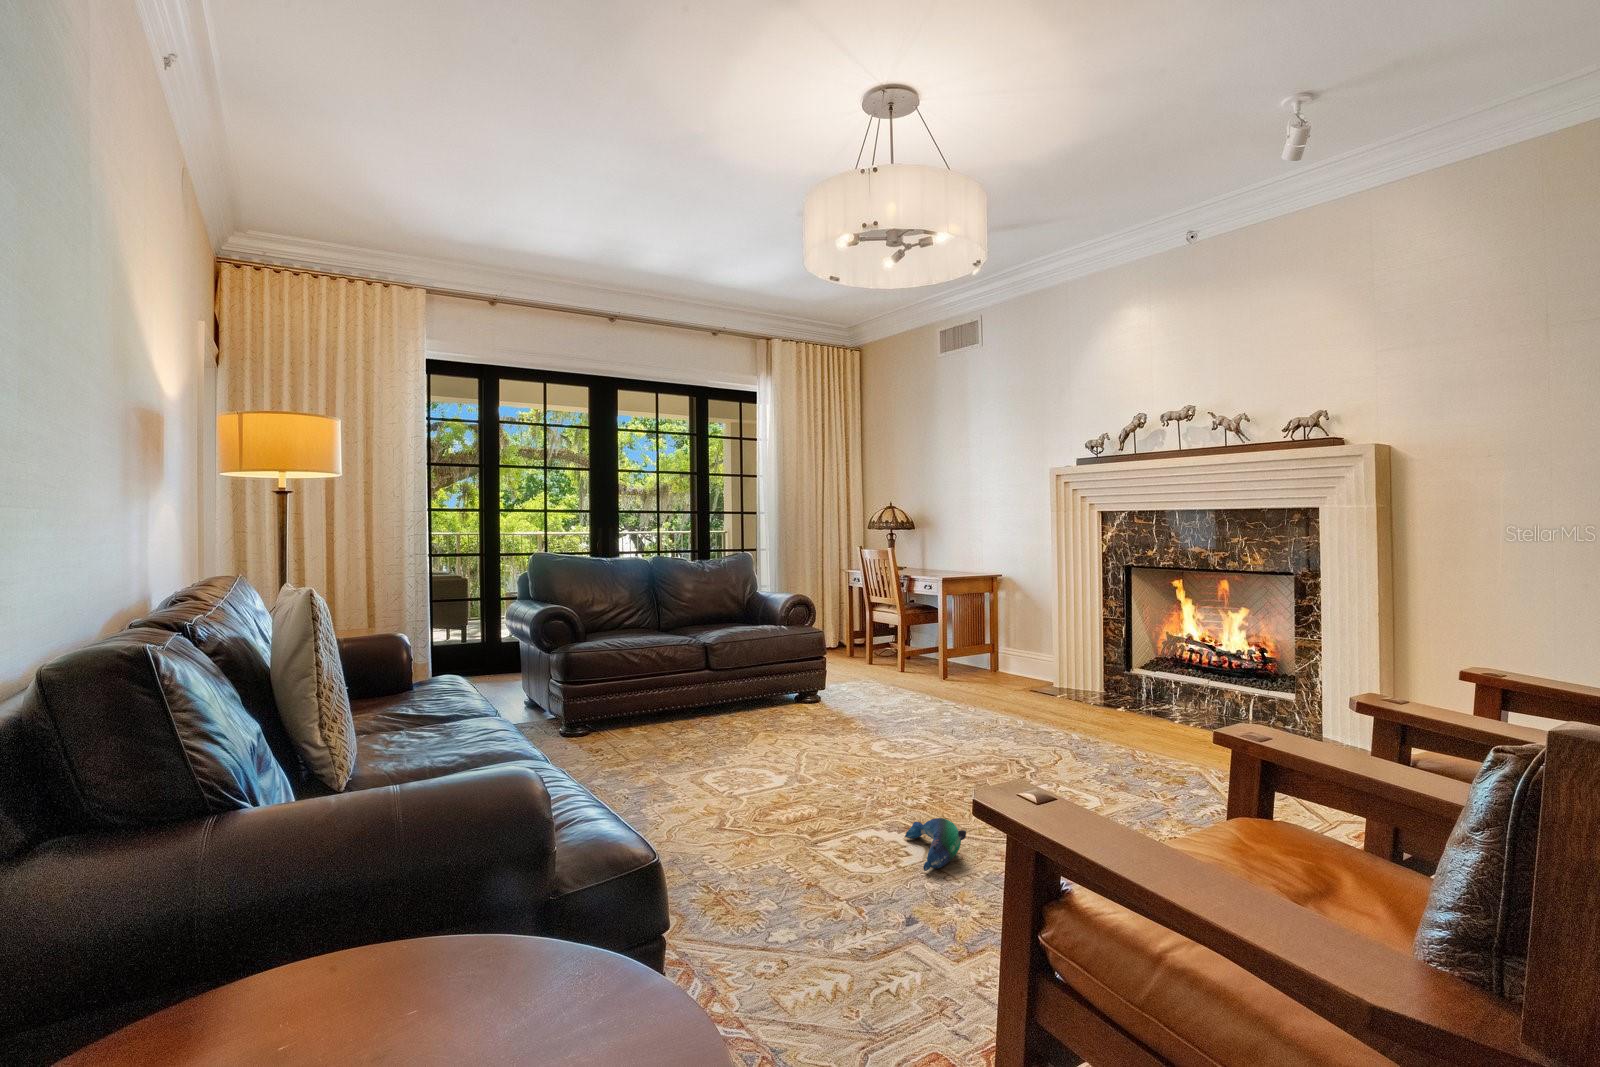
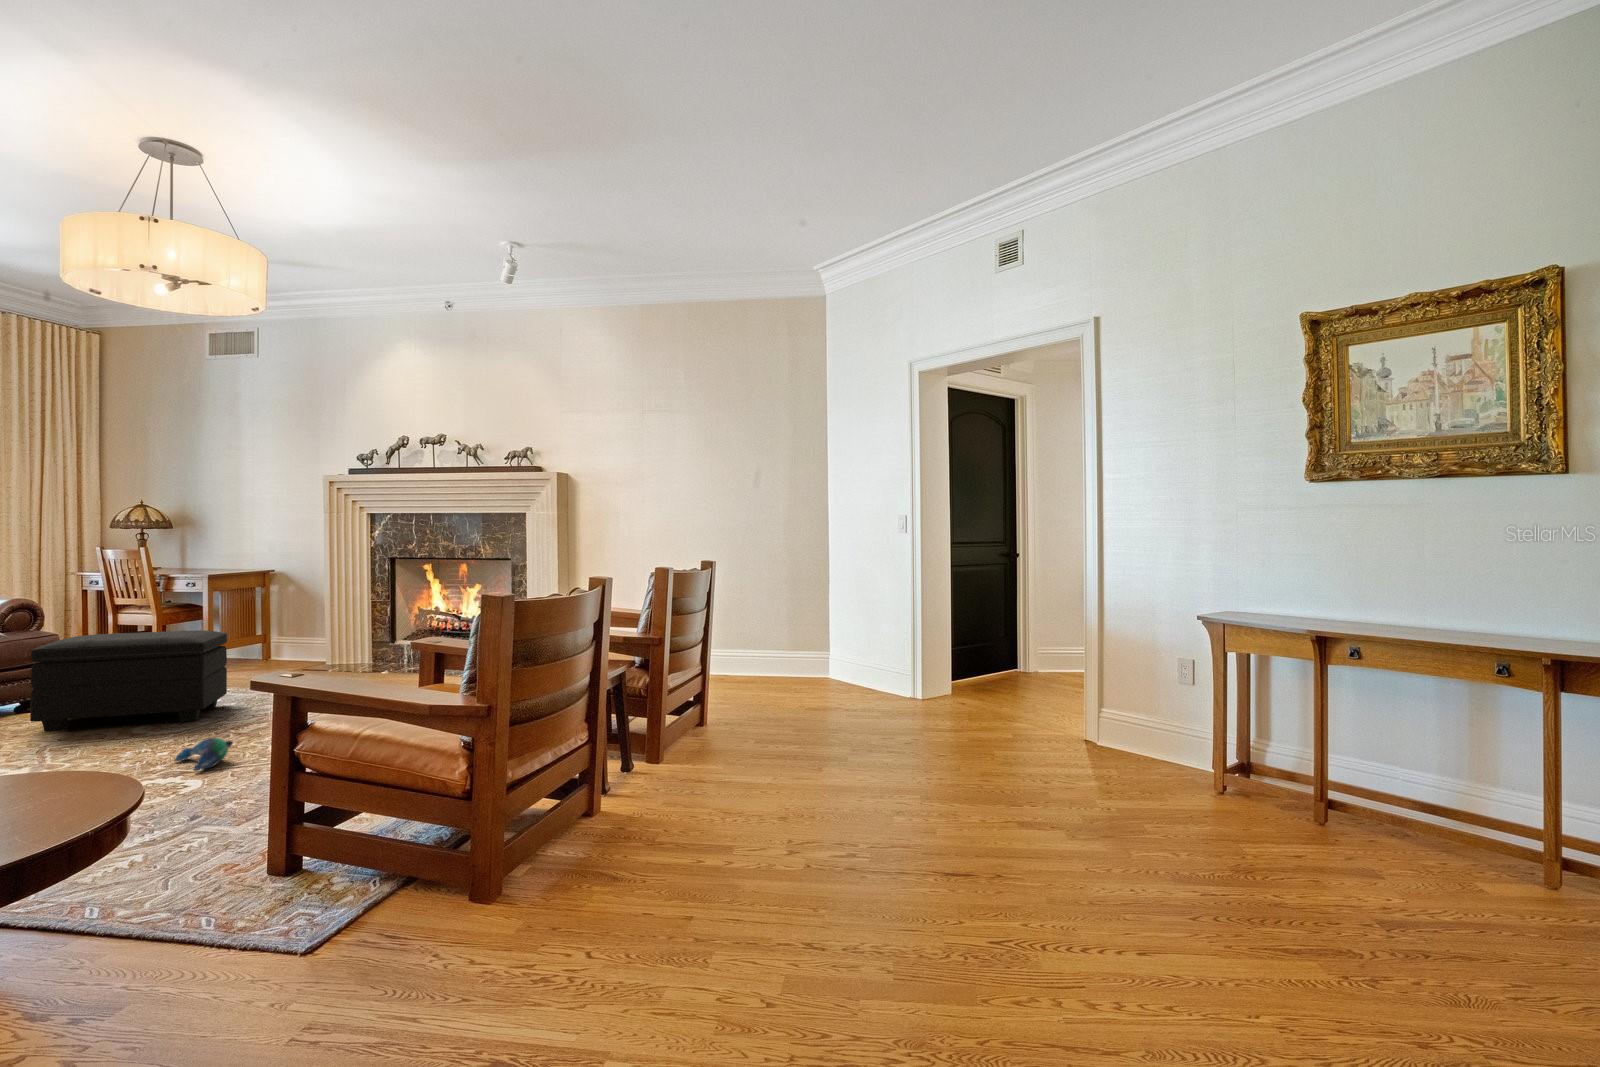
footstool: none [796,646,959,760] -> present [30,630,227,732]

